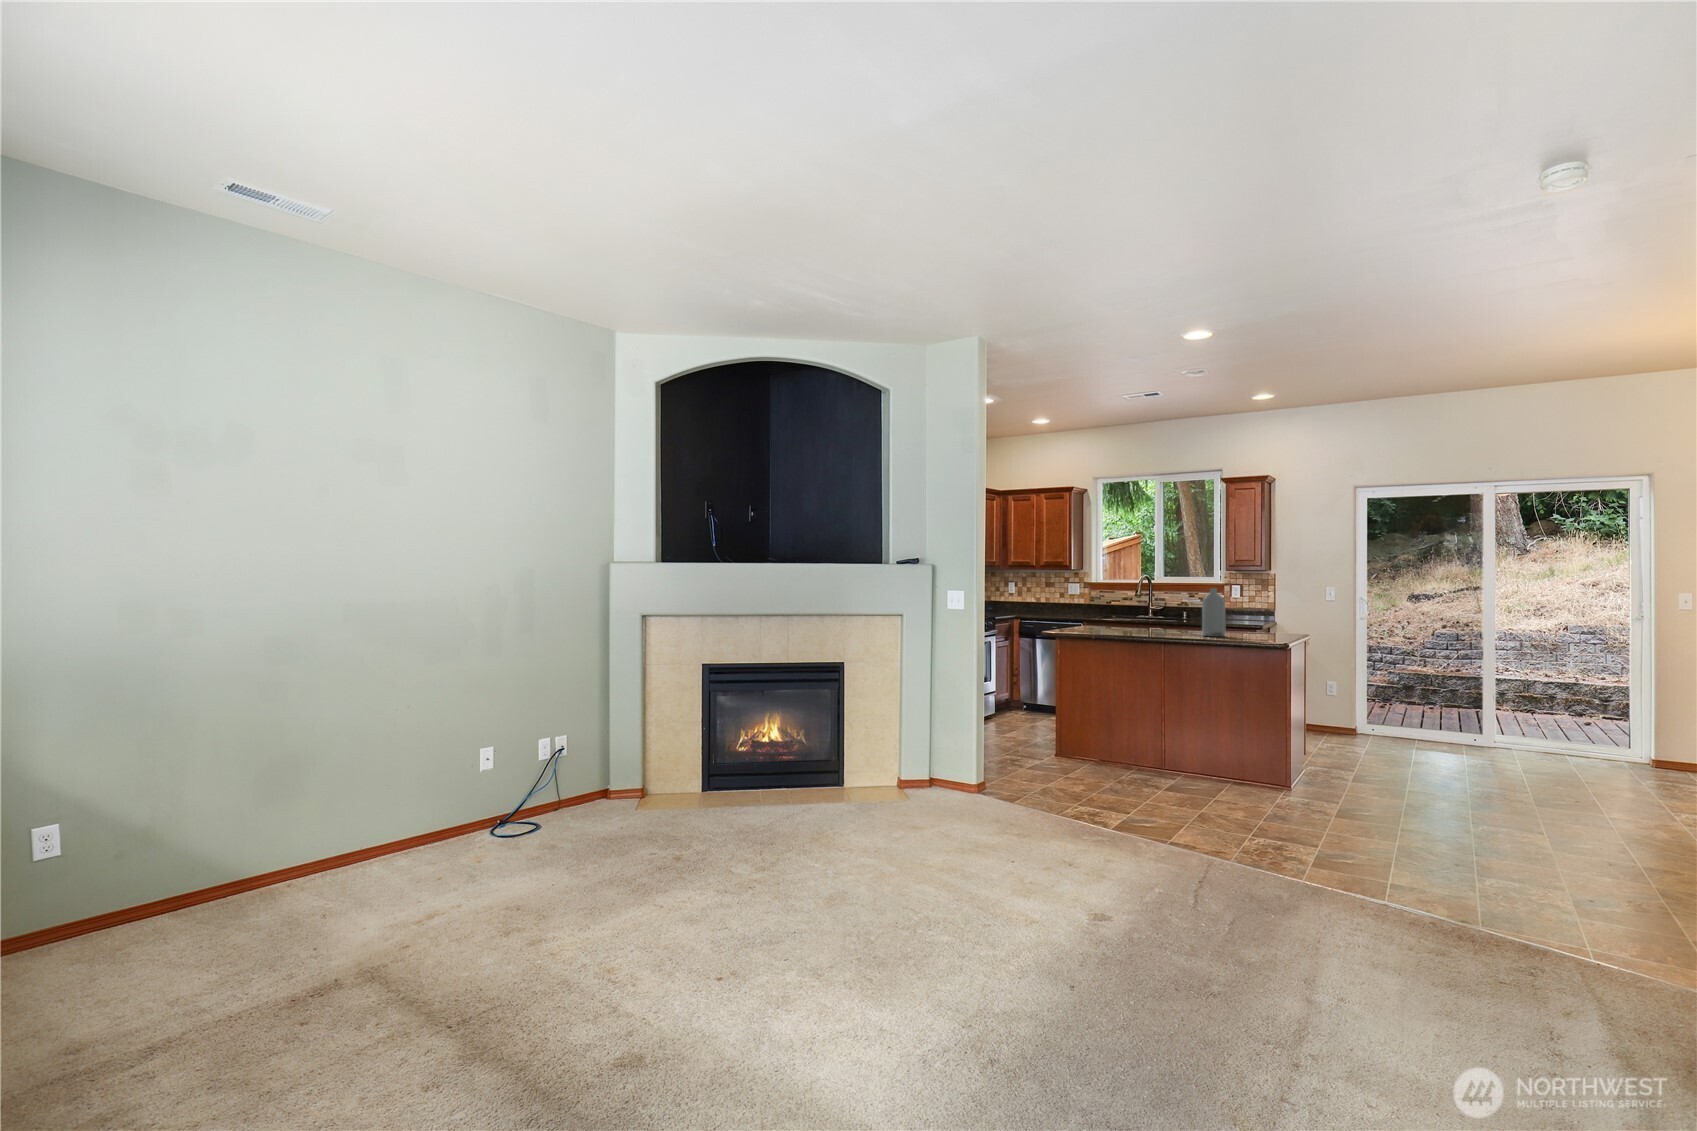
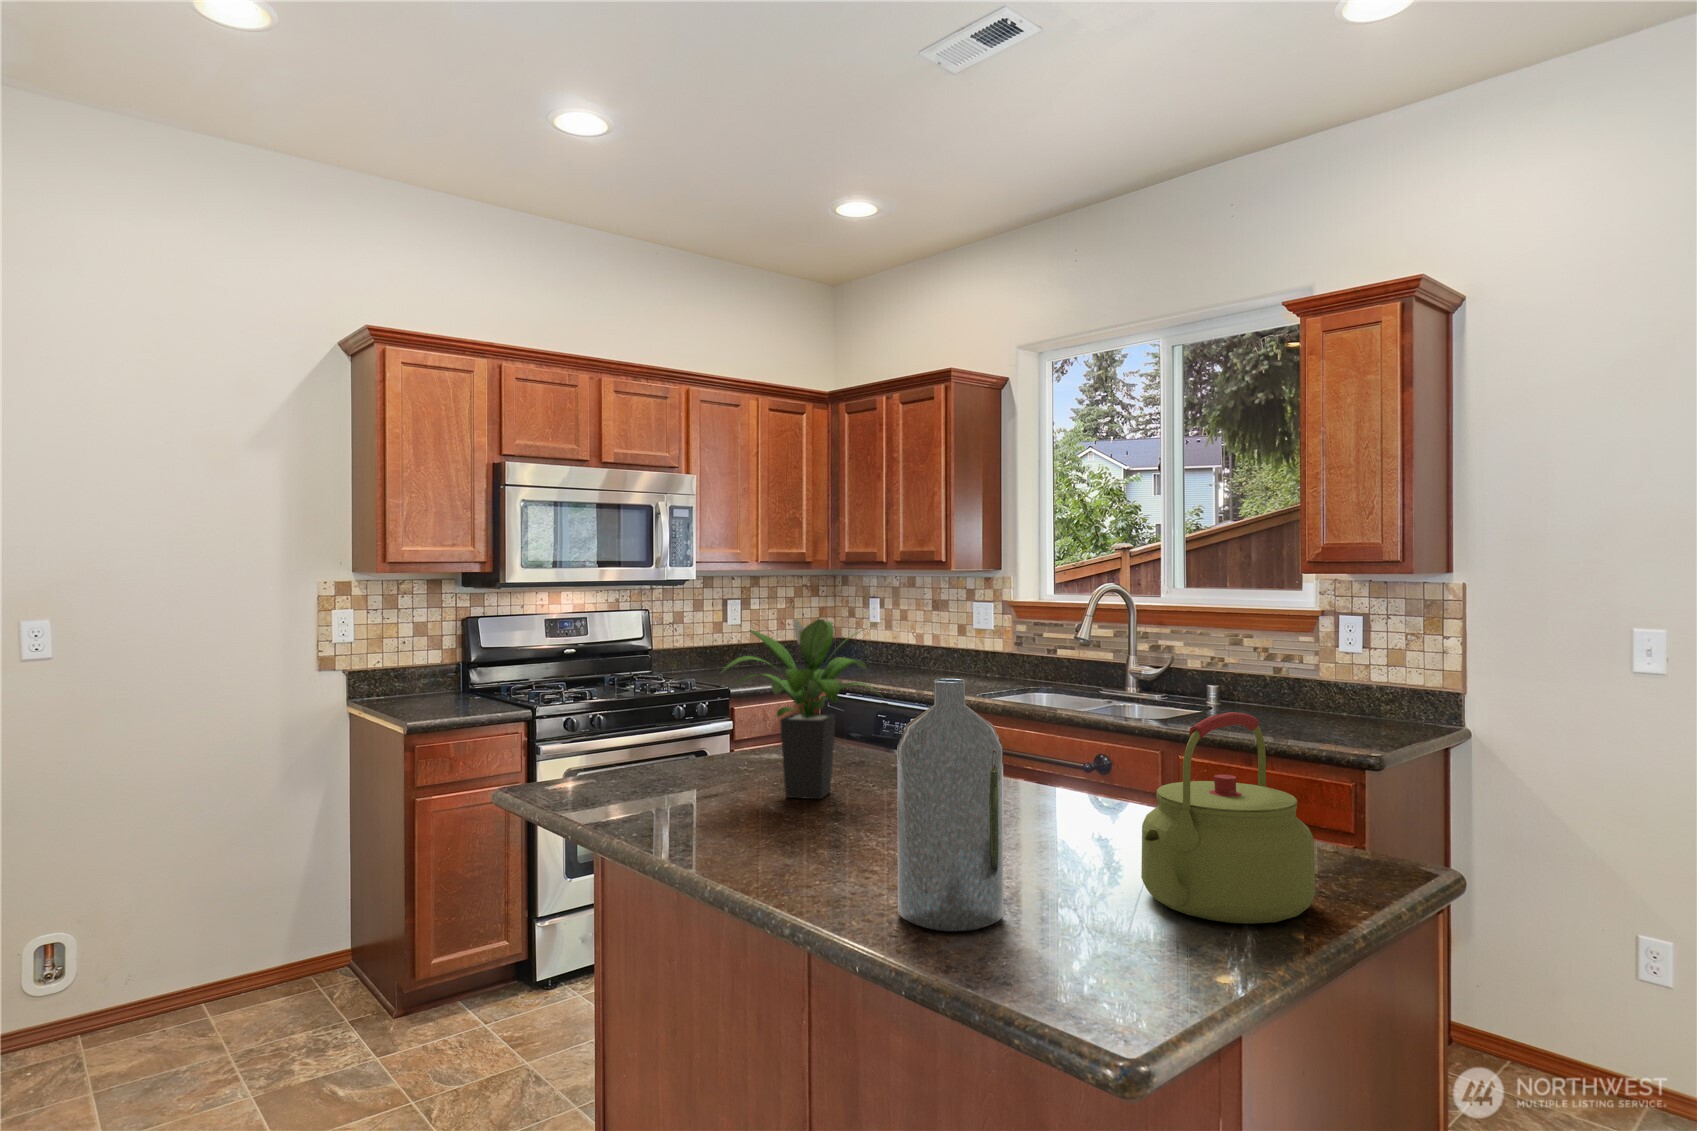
potted plant: none [1105,579,1147,629] -> present [721,618,875,799]
kettle: none [1243,596,1281,636] -> present [1141,712,1315,924]

